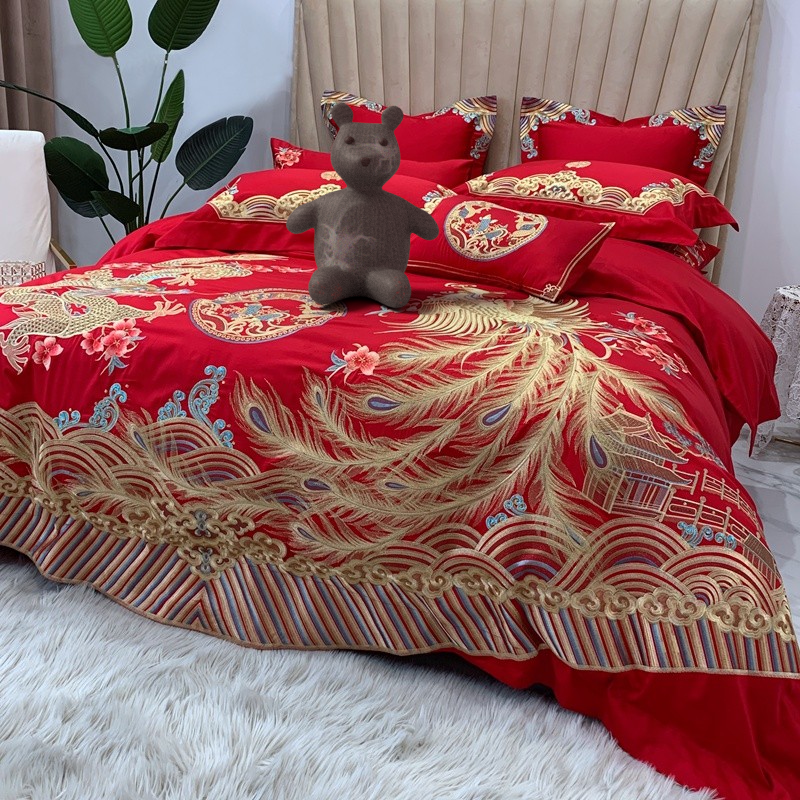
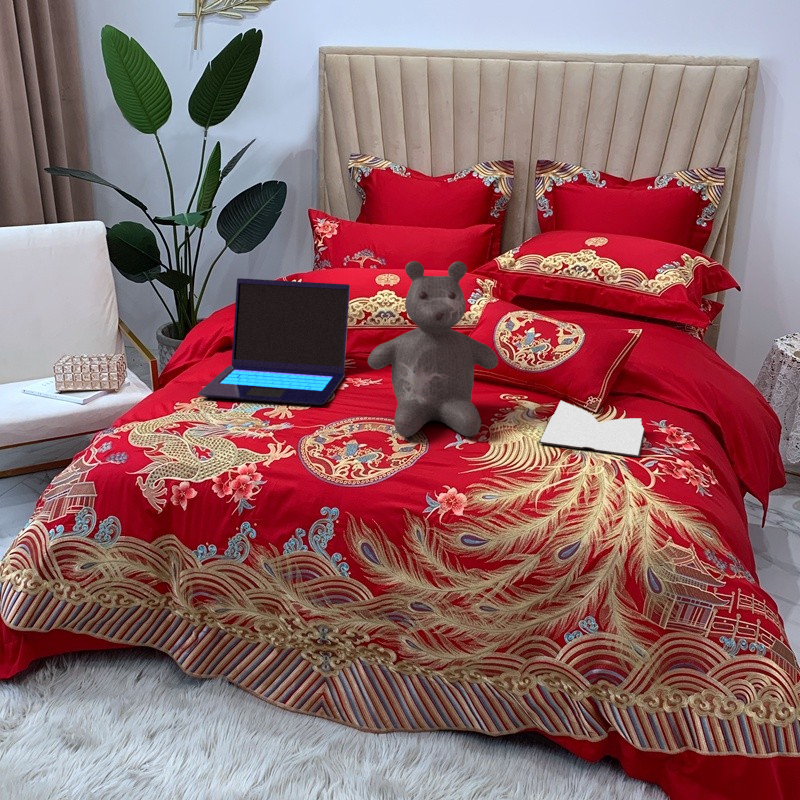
laptop: none [95,155,284,283] -> present [198,278,350,406]
book: none [478,276,607,330] -> present [539,401,645,457]

